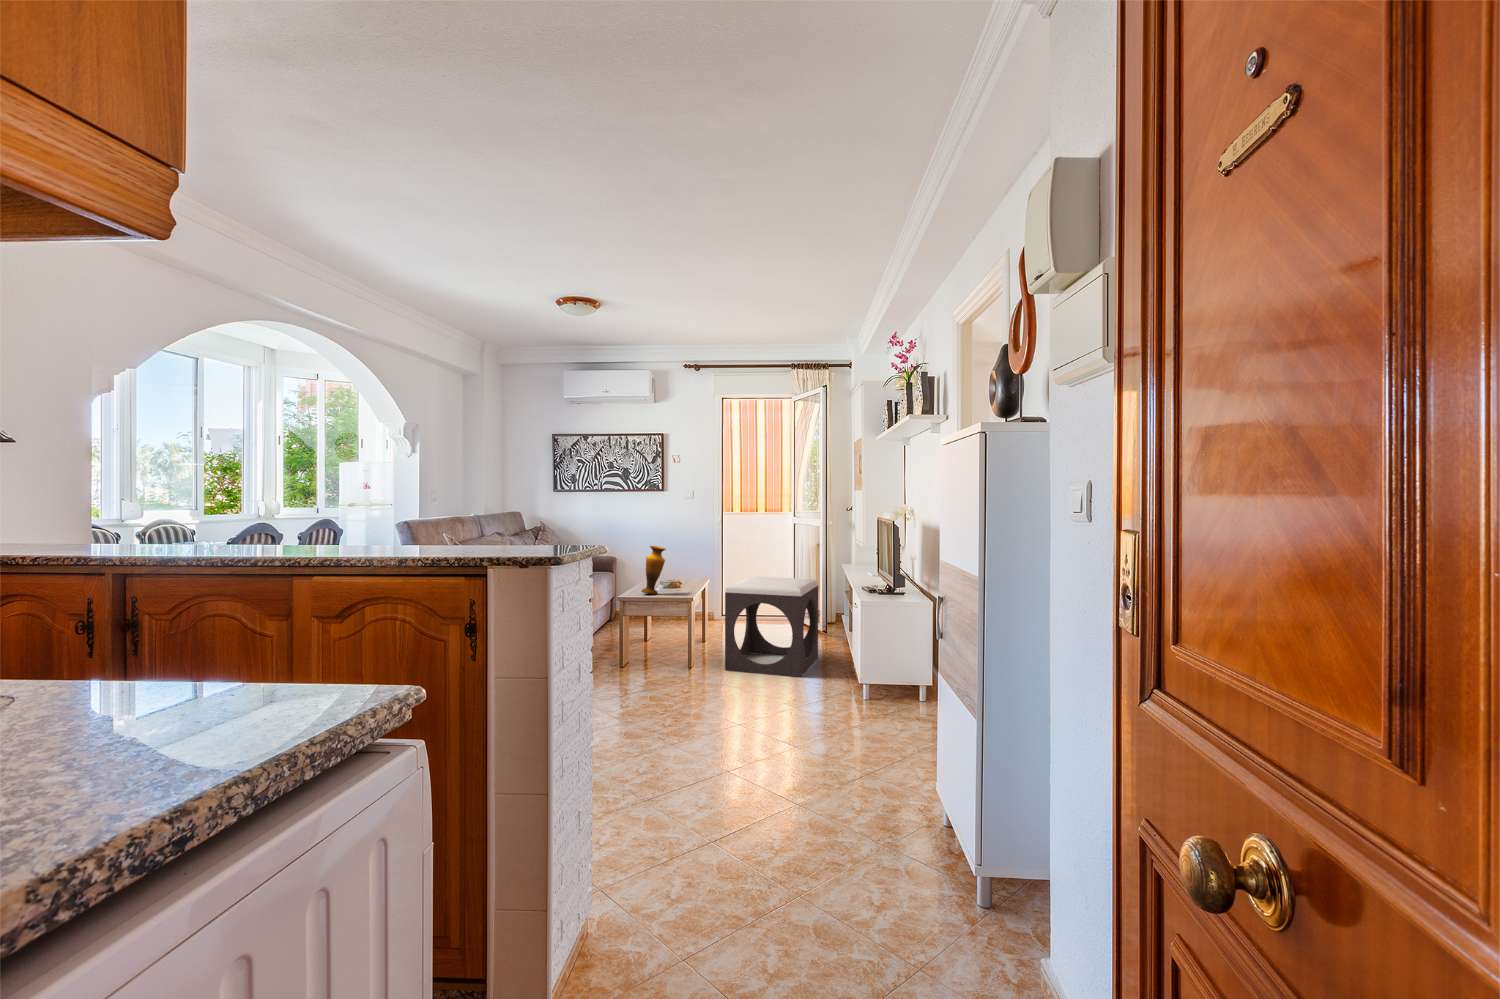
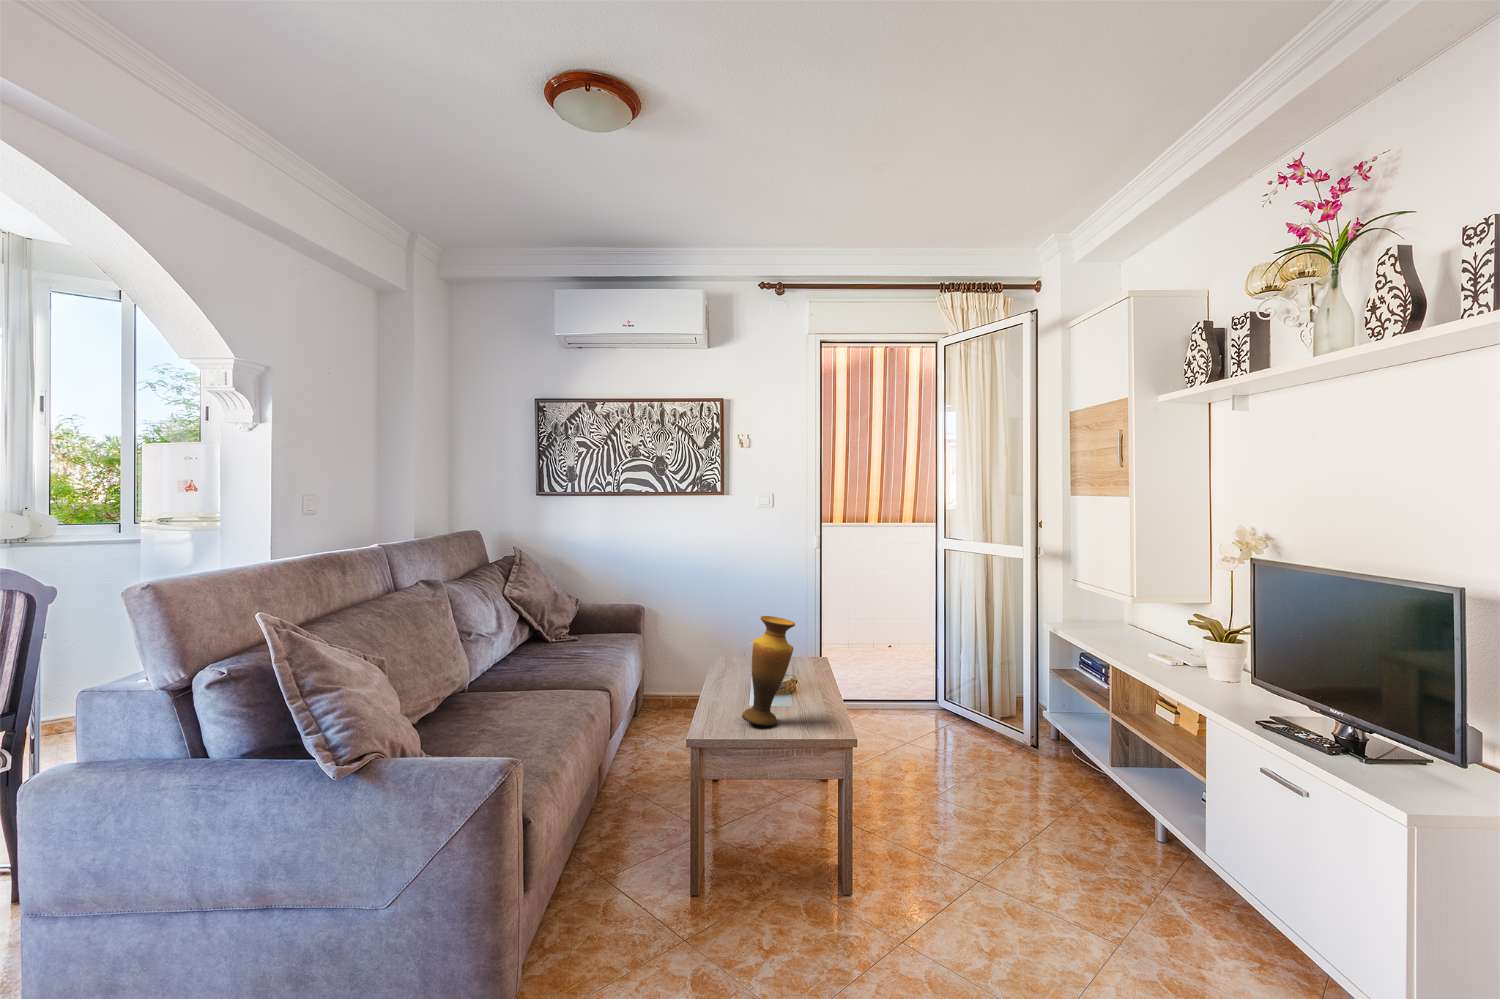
footstool: present [725,576,818,677] -> none [938,668,1145,935]

